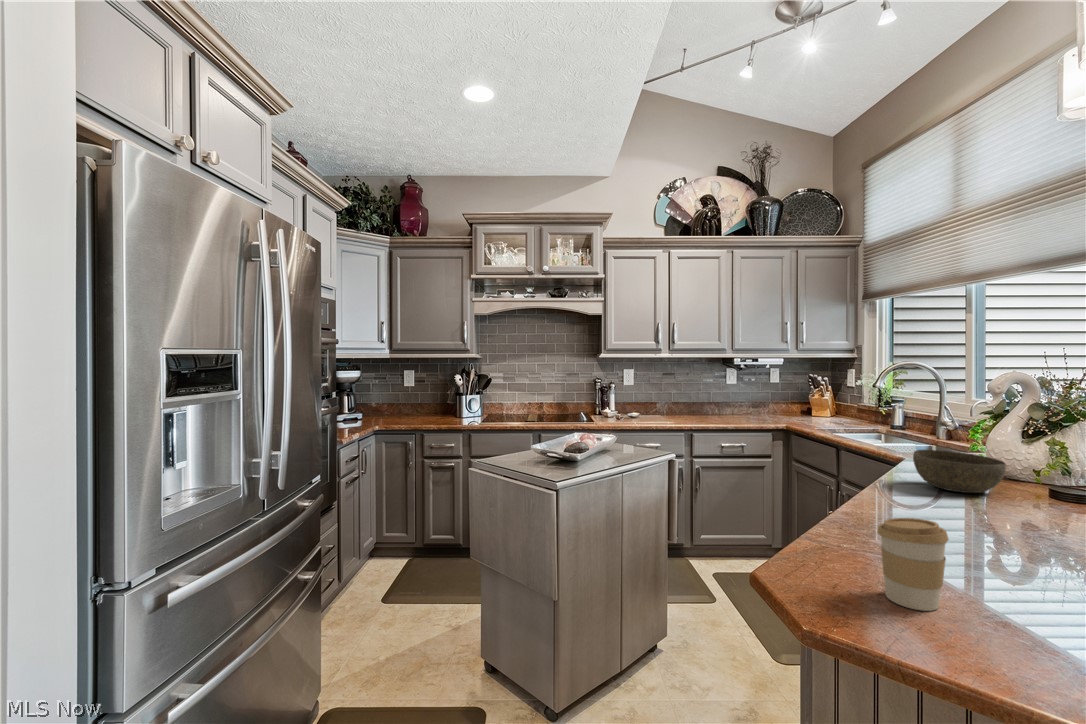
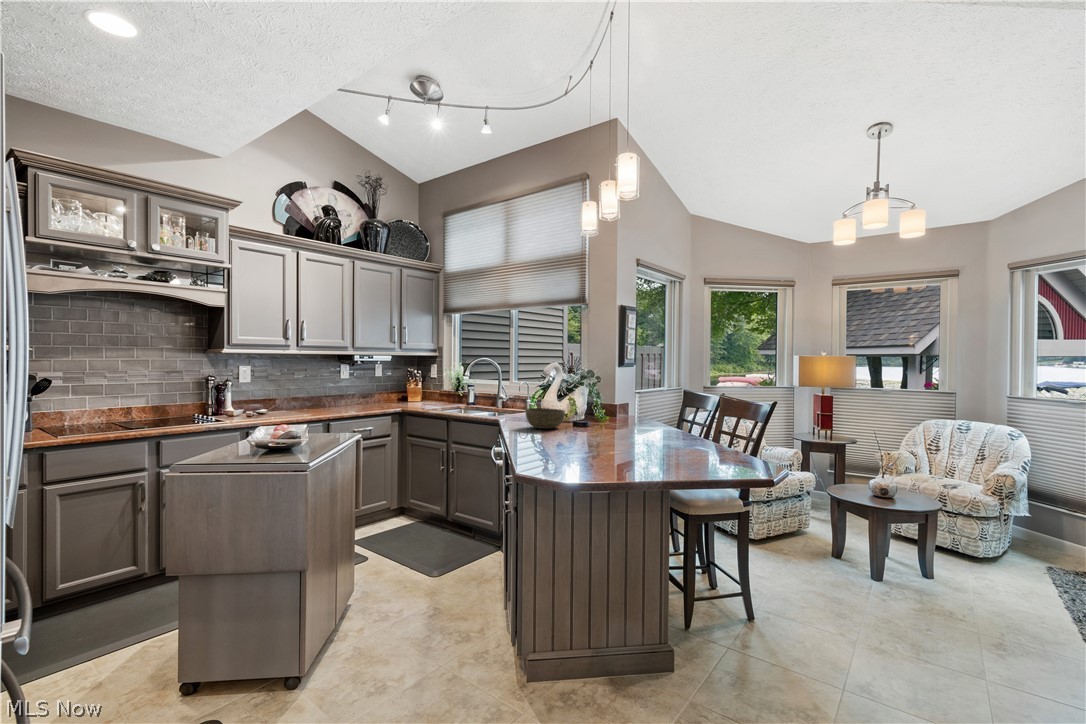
coffee cup: present [877,518,949,611] -> none [575,428,601,467]

